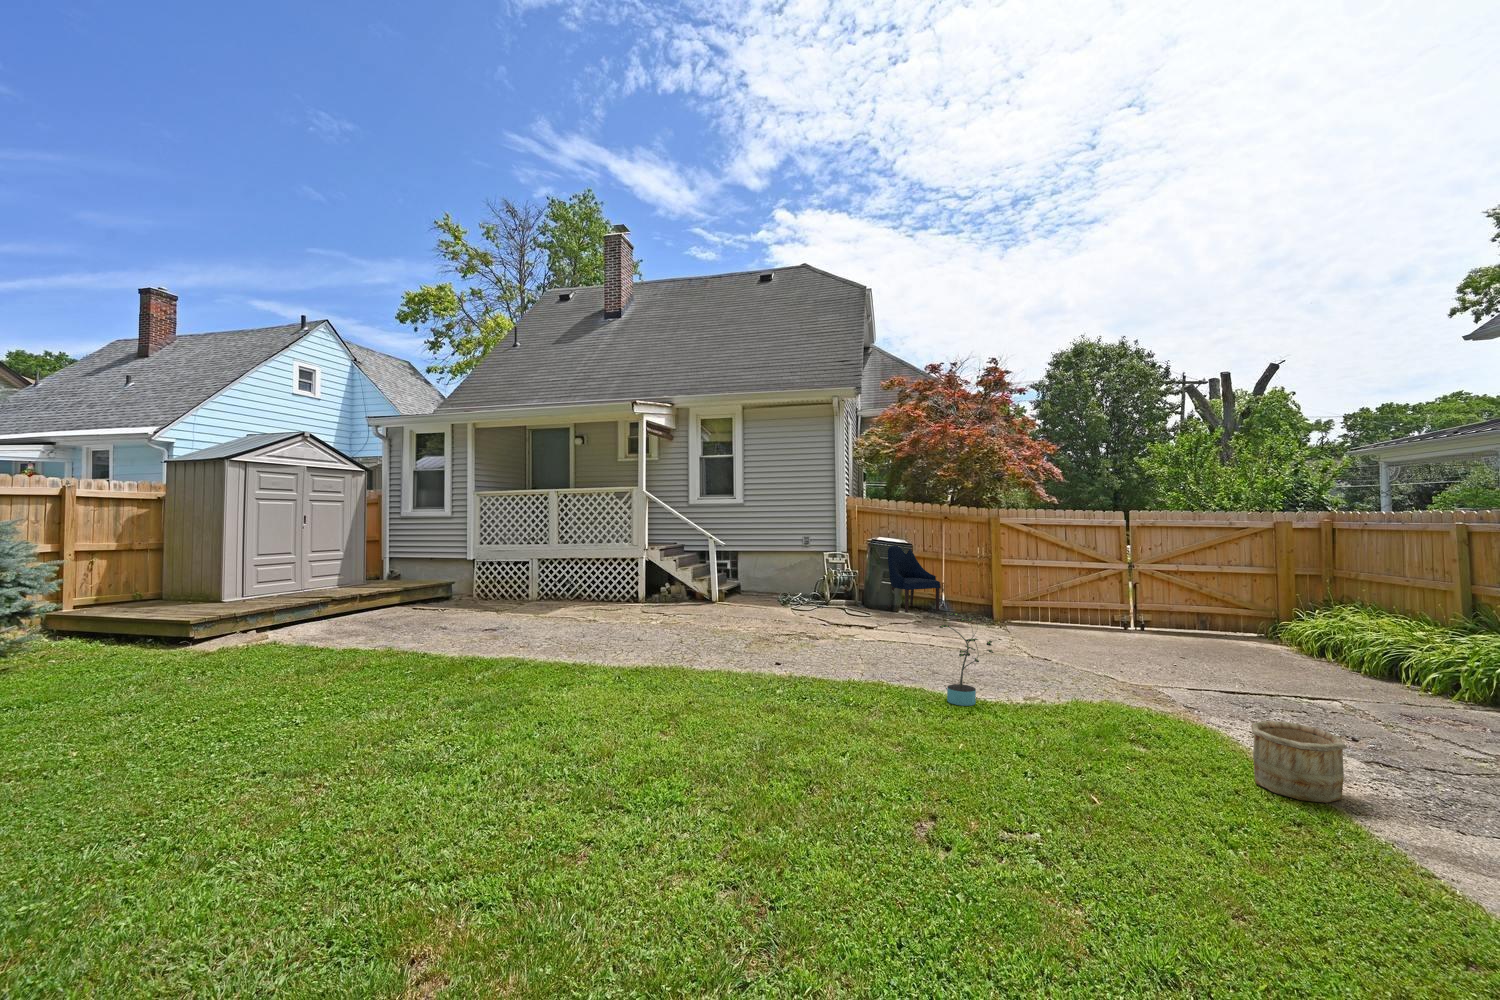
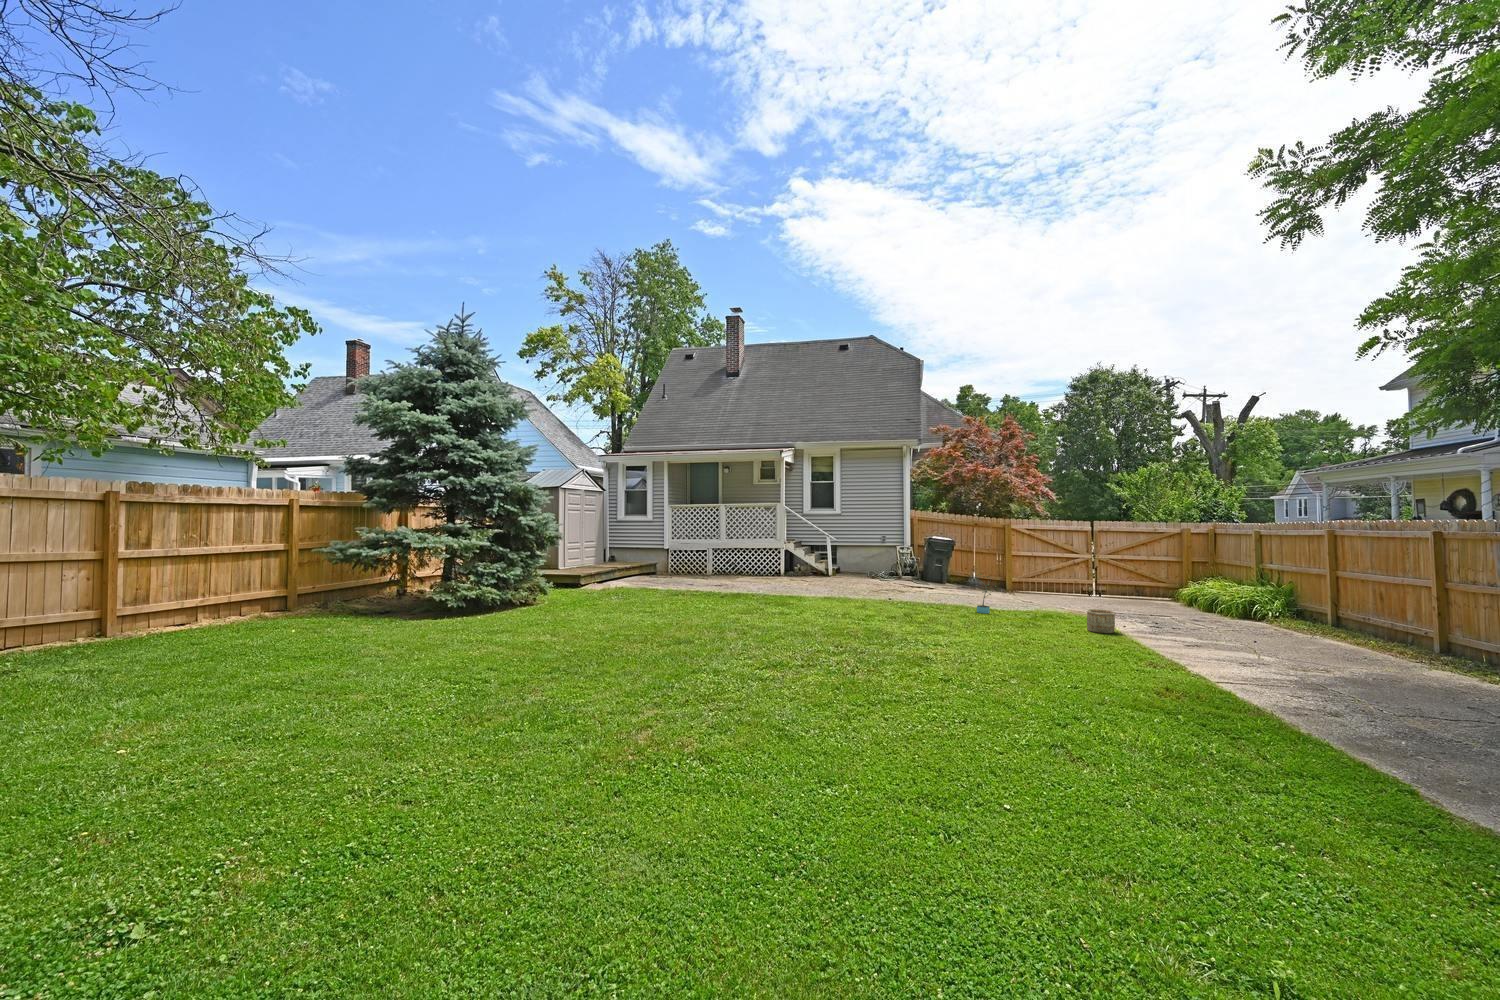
chair: present [888,545,941,613] -> none [942,542,975,583]

